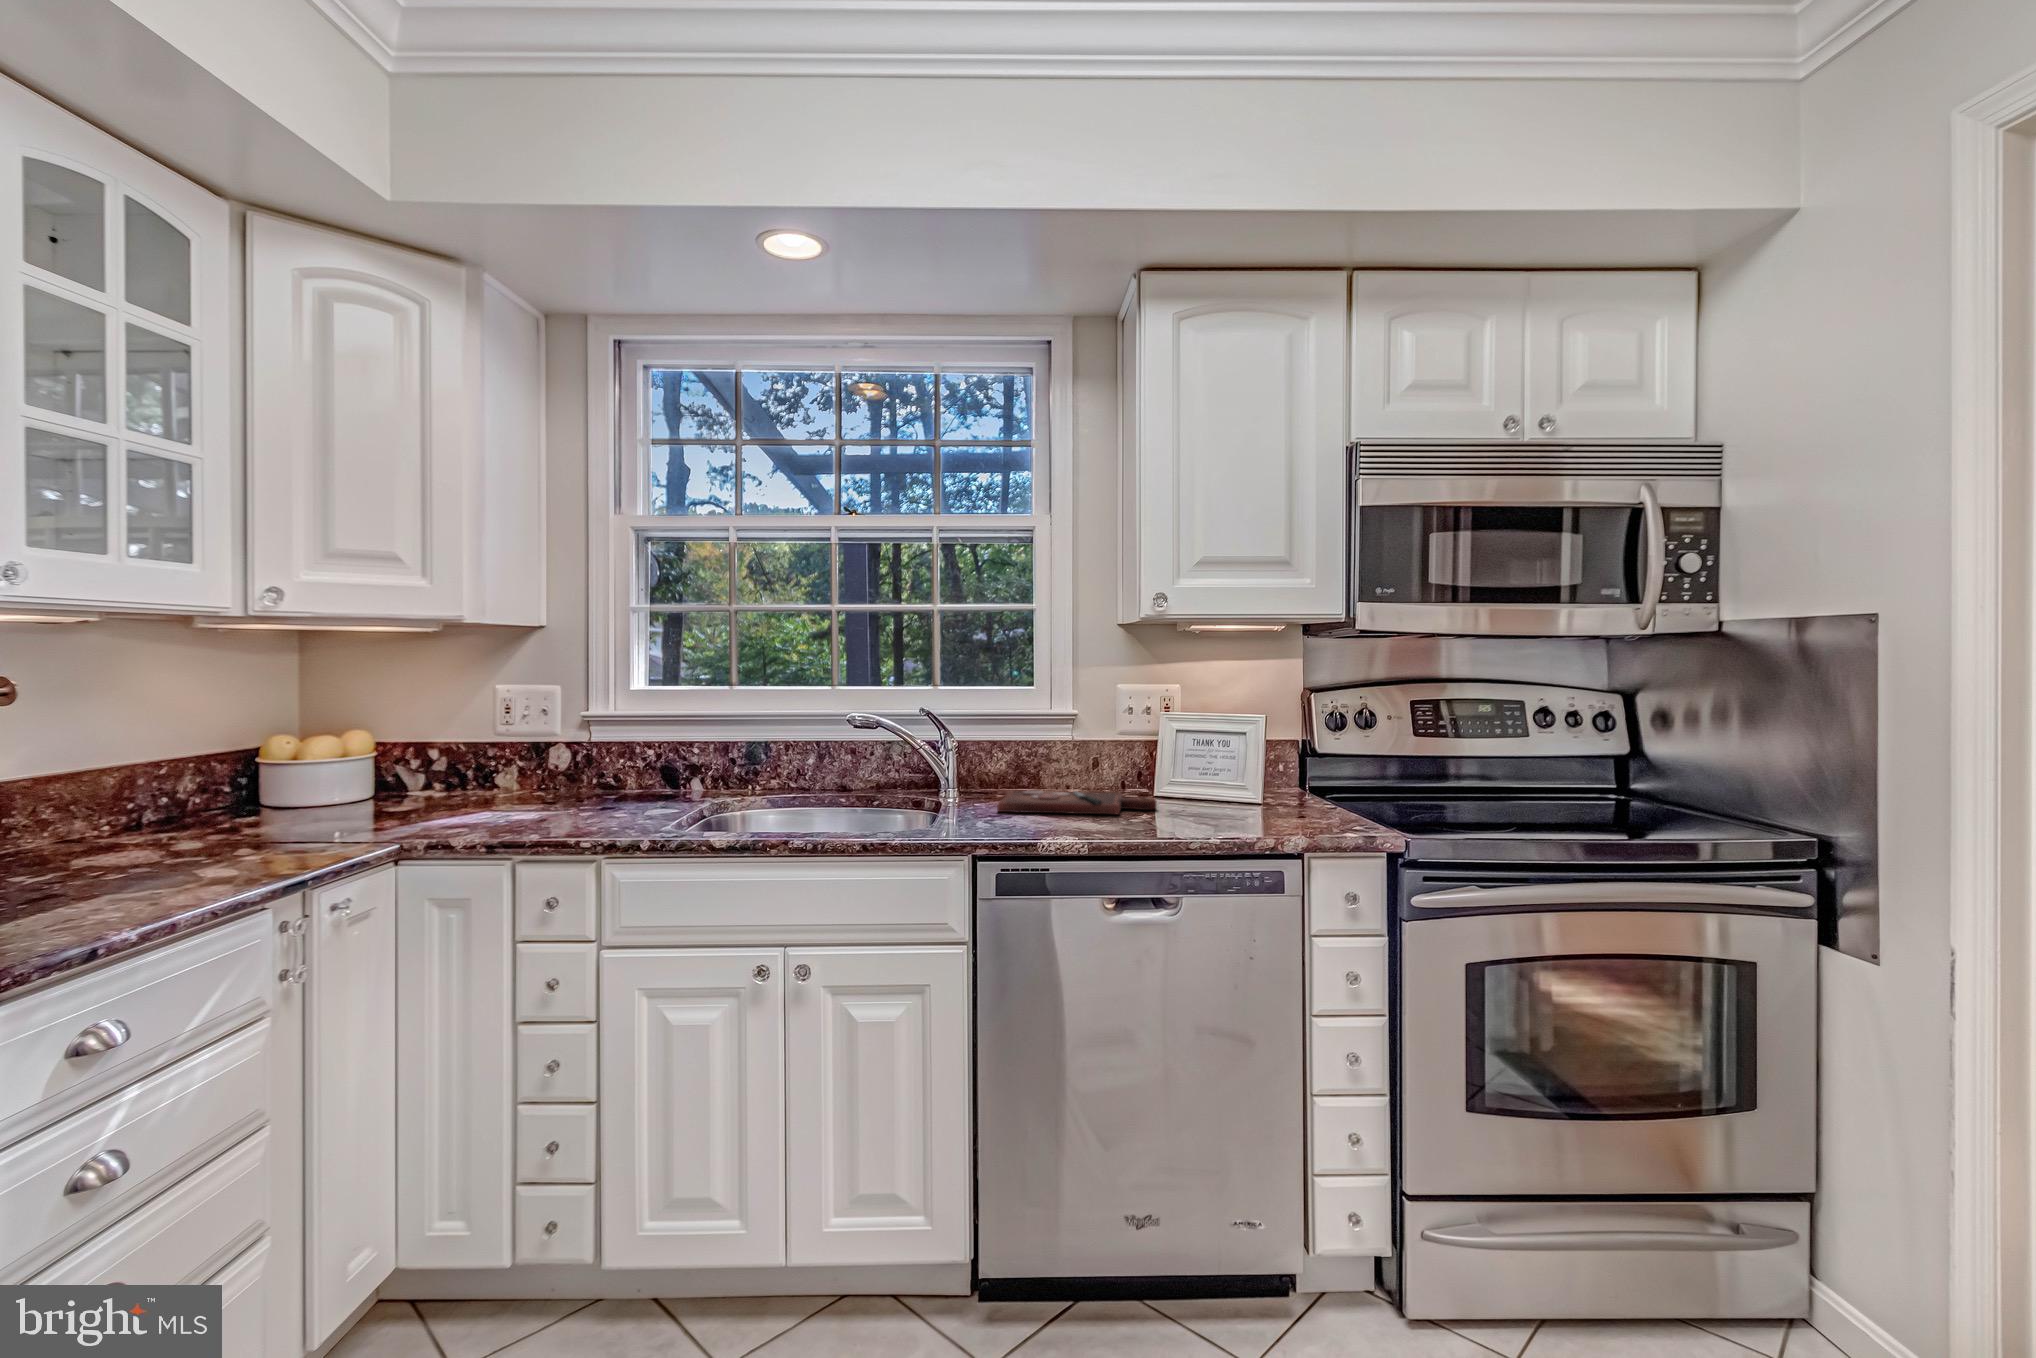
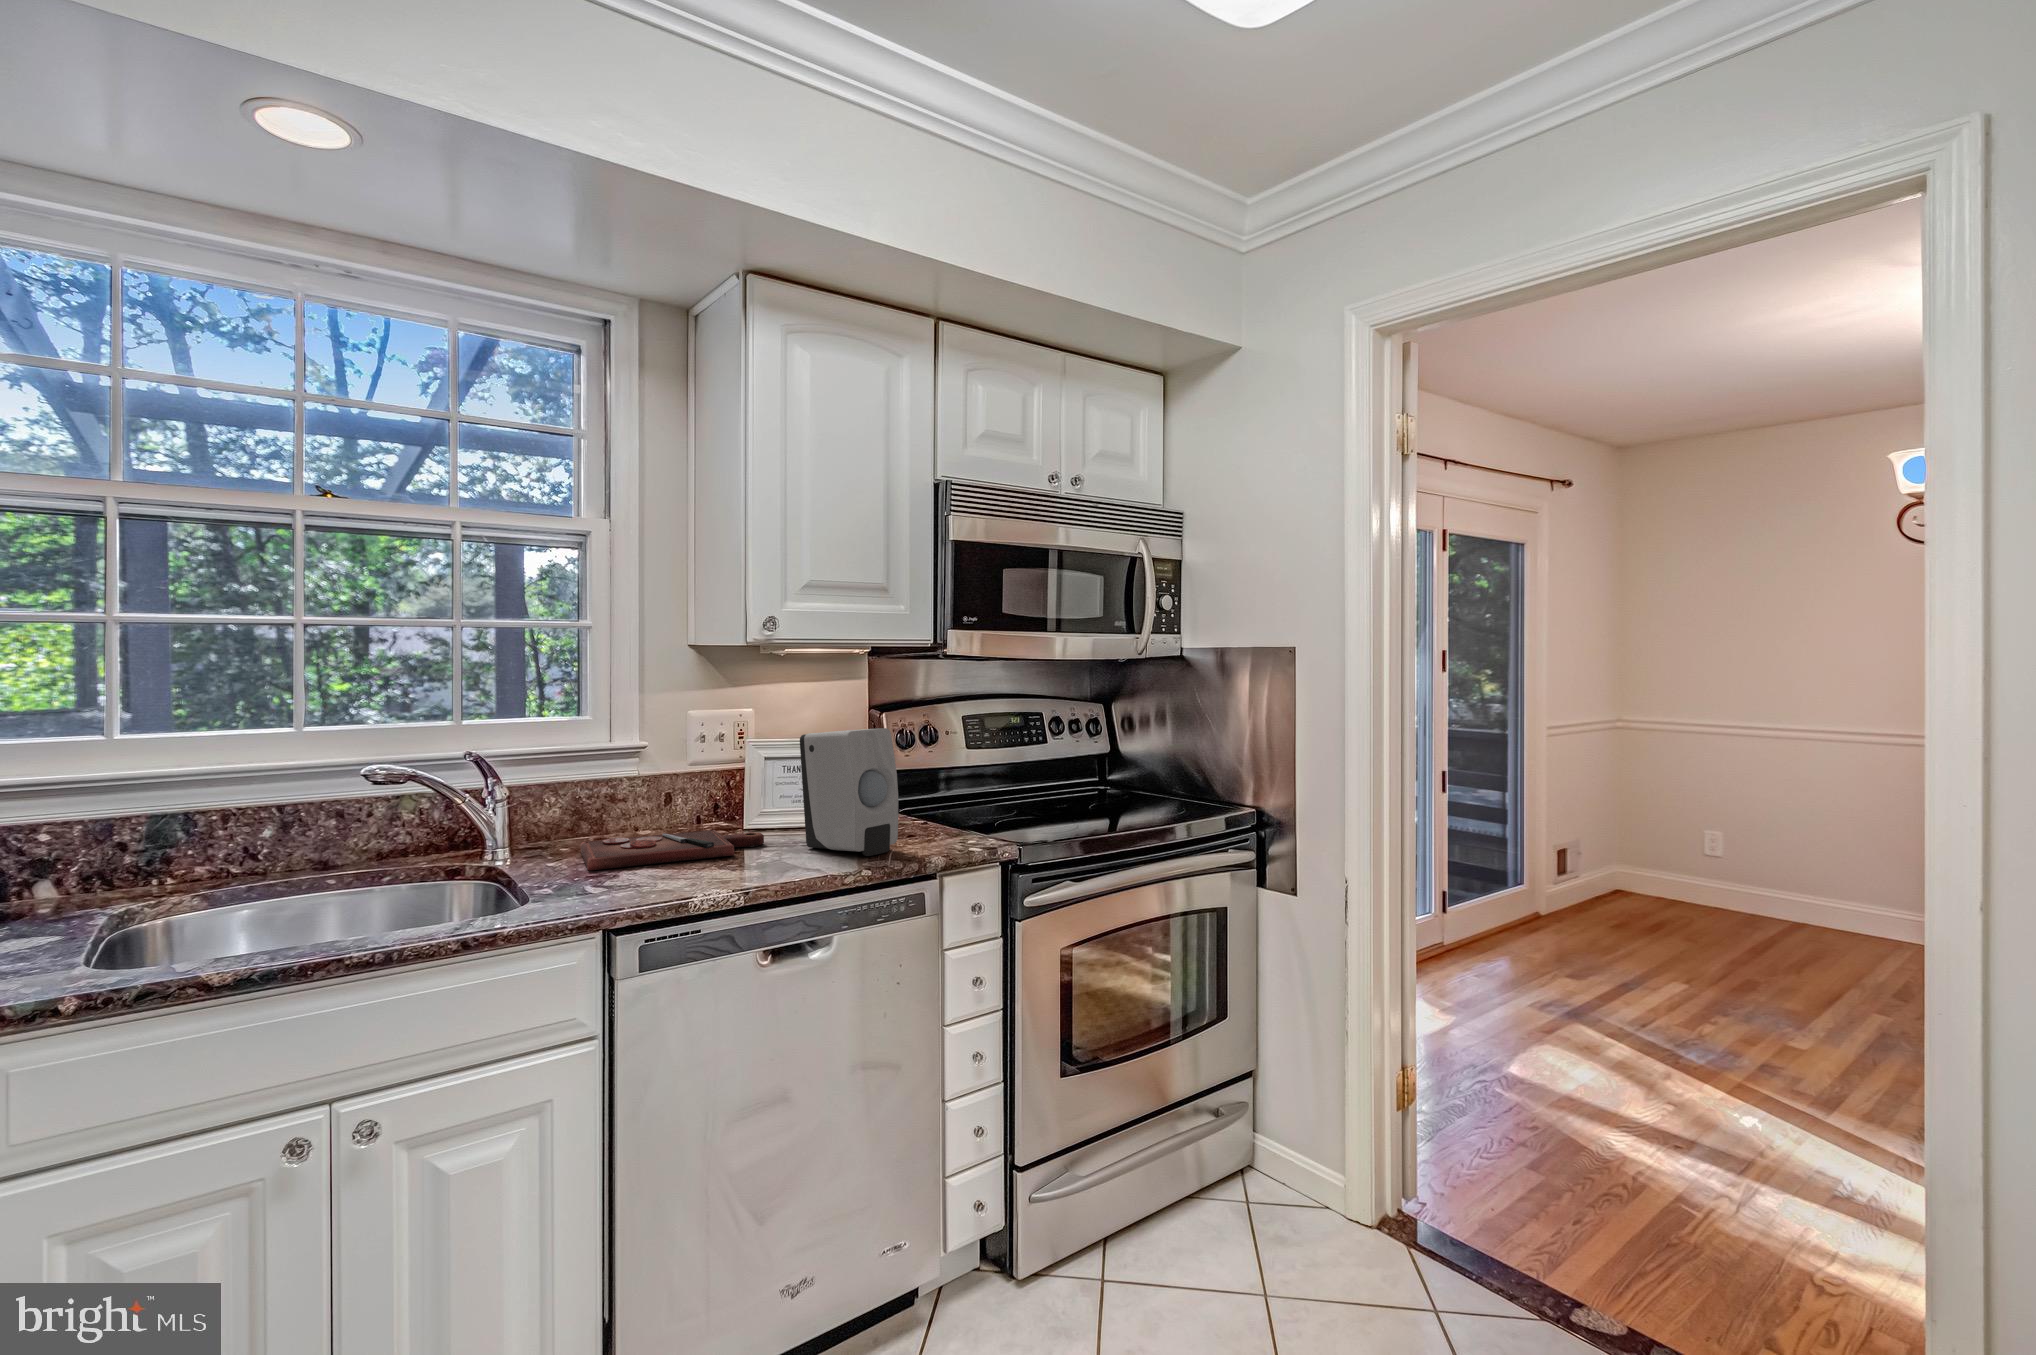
soap dispenser: none [1185,701,1275,829] -> present [800,728,898,856]

